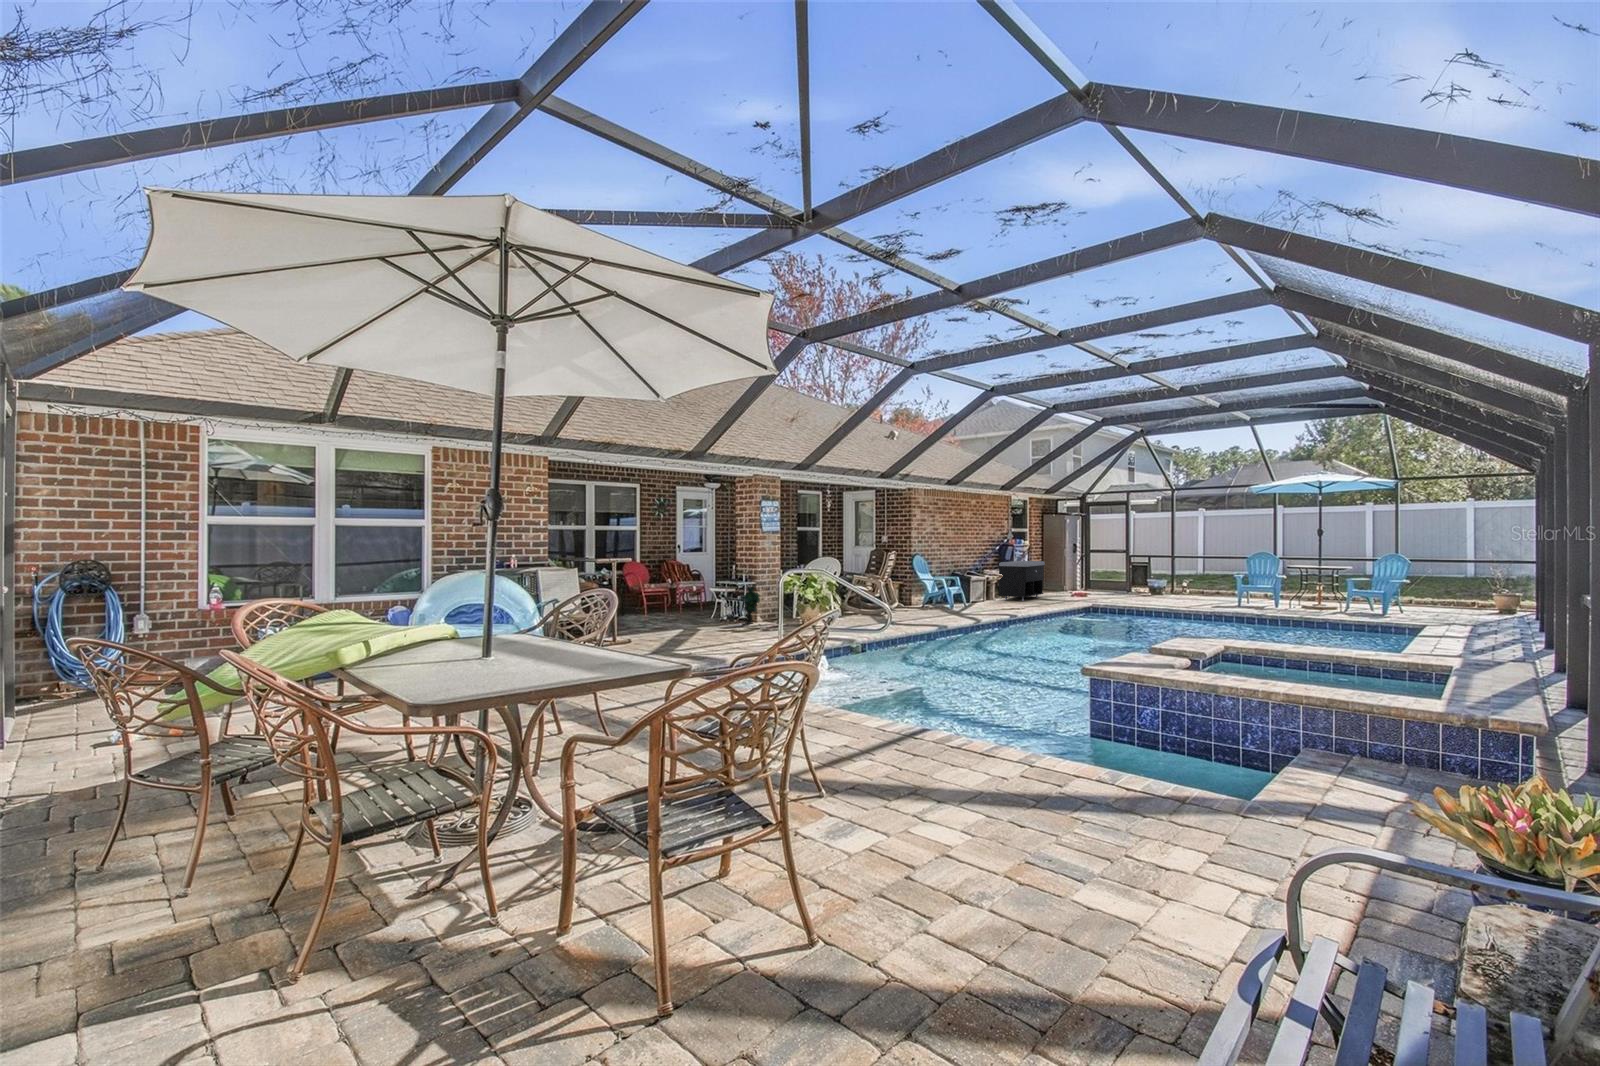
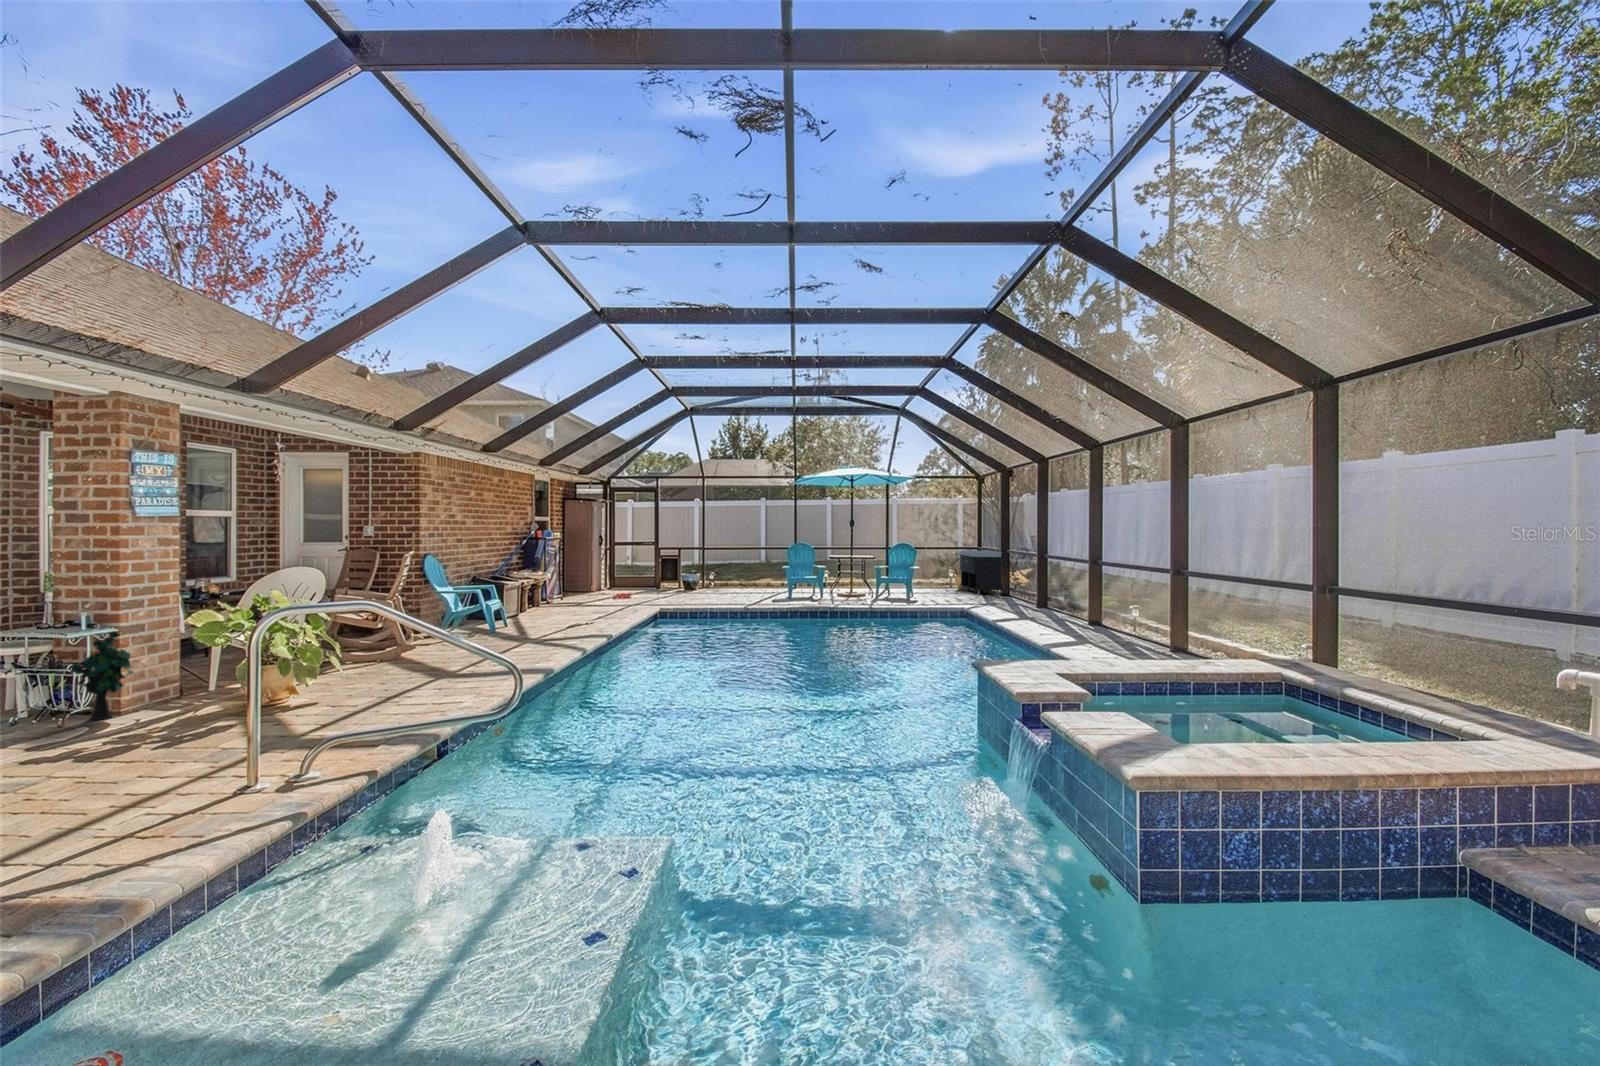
storage bench: present [999,561,1045,601] -> present [959,551,1002,594]

